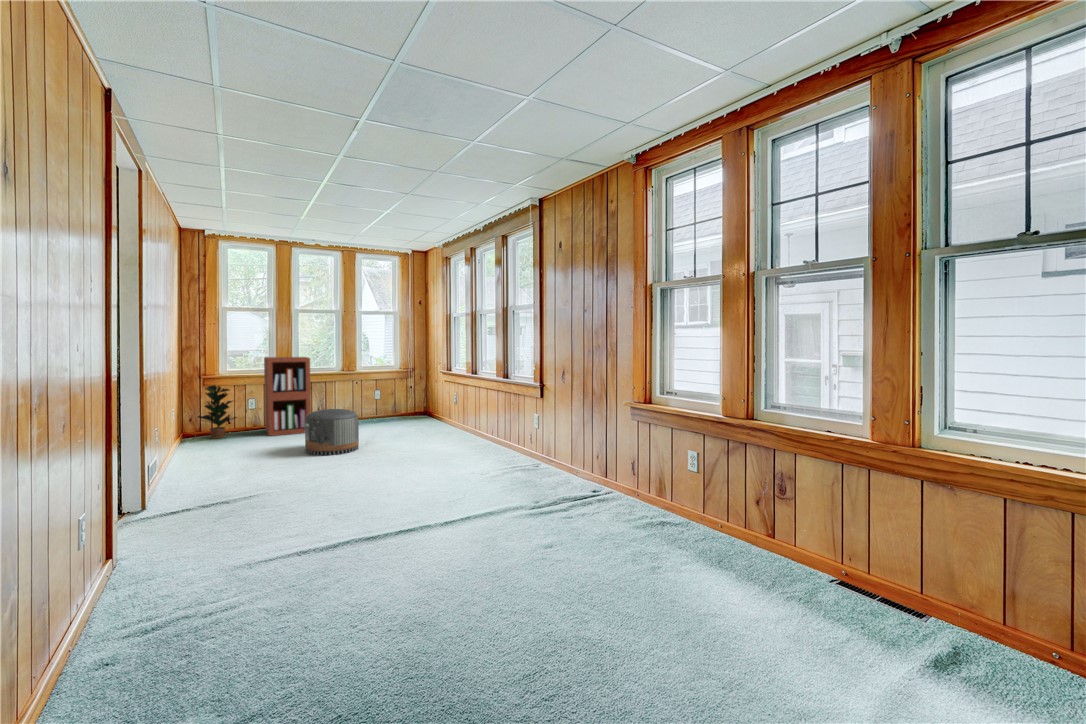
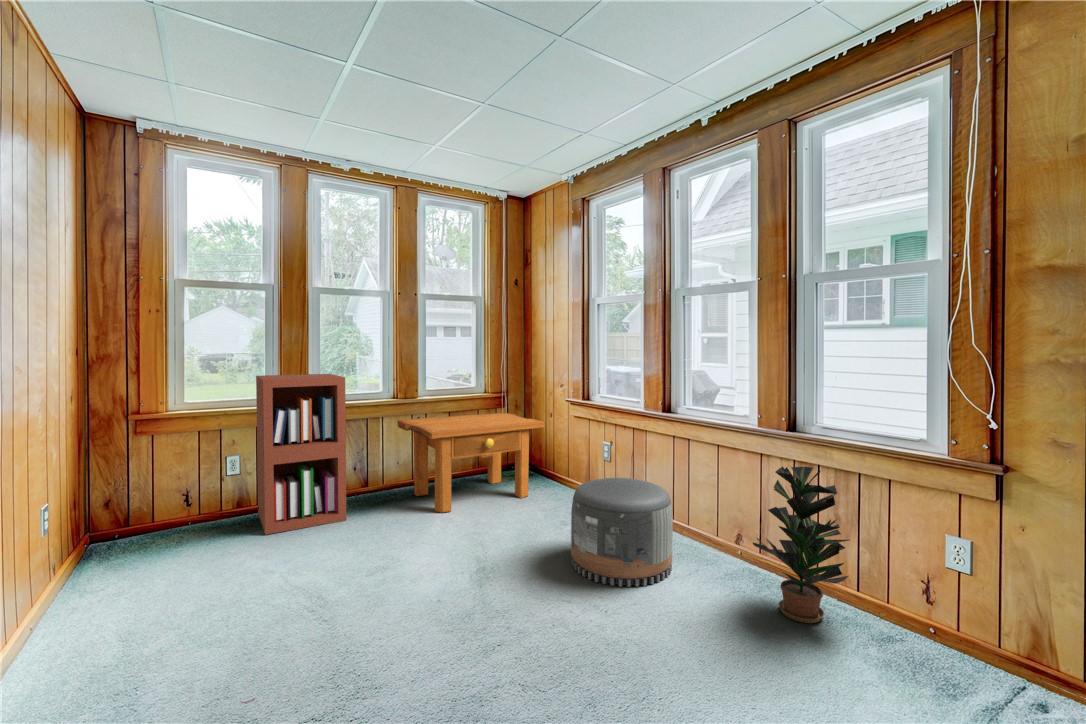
side table: none [342,381,424,430] -> present [398,413,545,512]
potted plant: present [198,385,236,439] -> present [753,466,849,623]
pouf: present [305,409,359,455] -> present [571,478,673,587]

